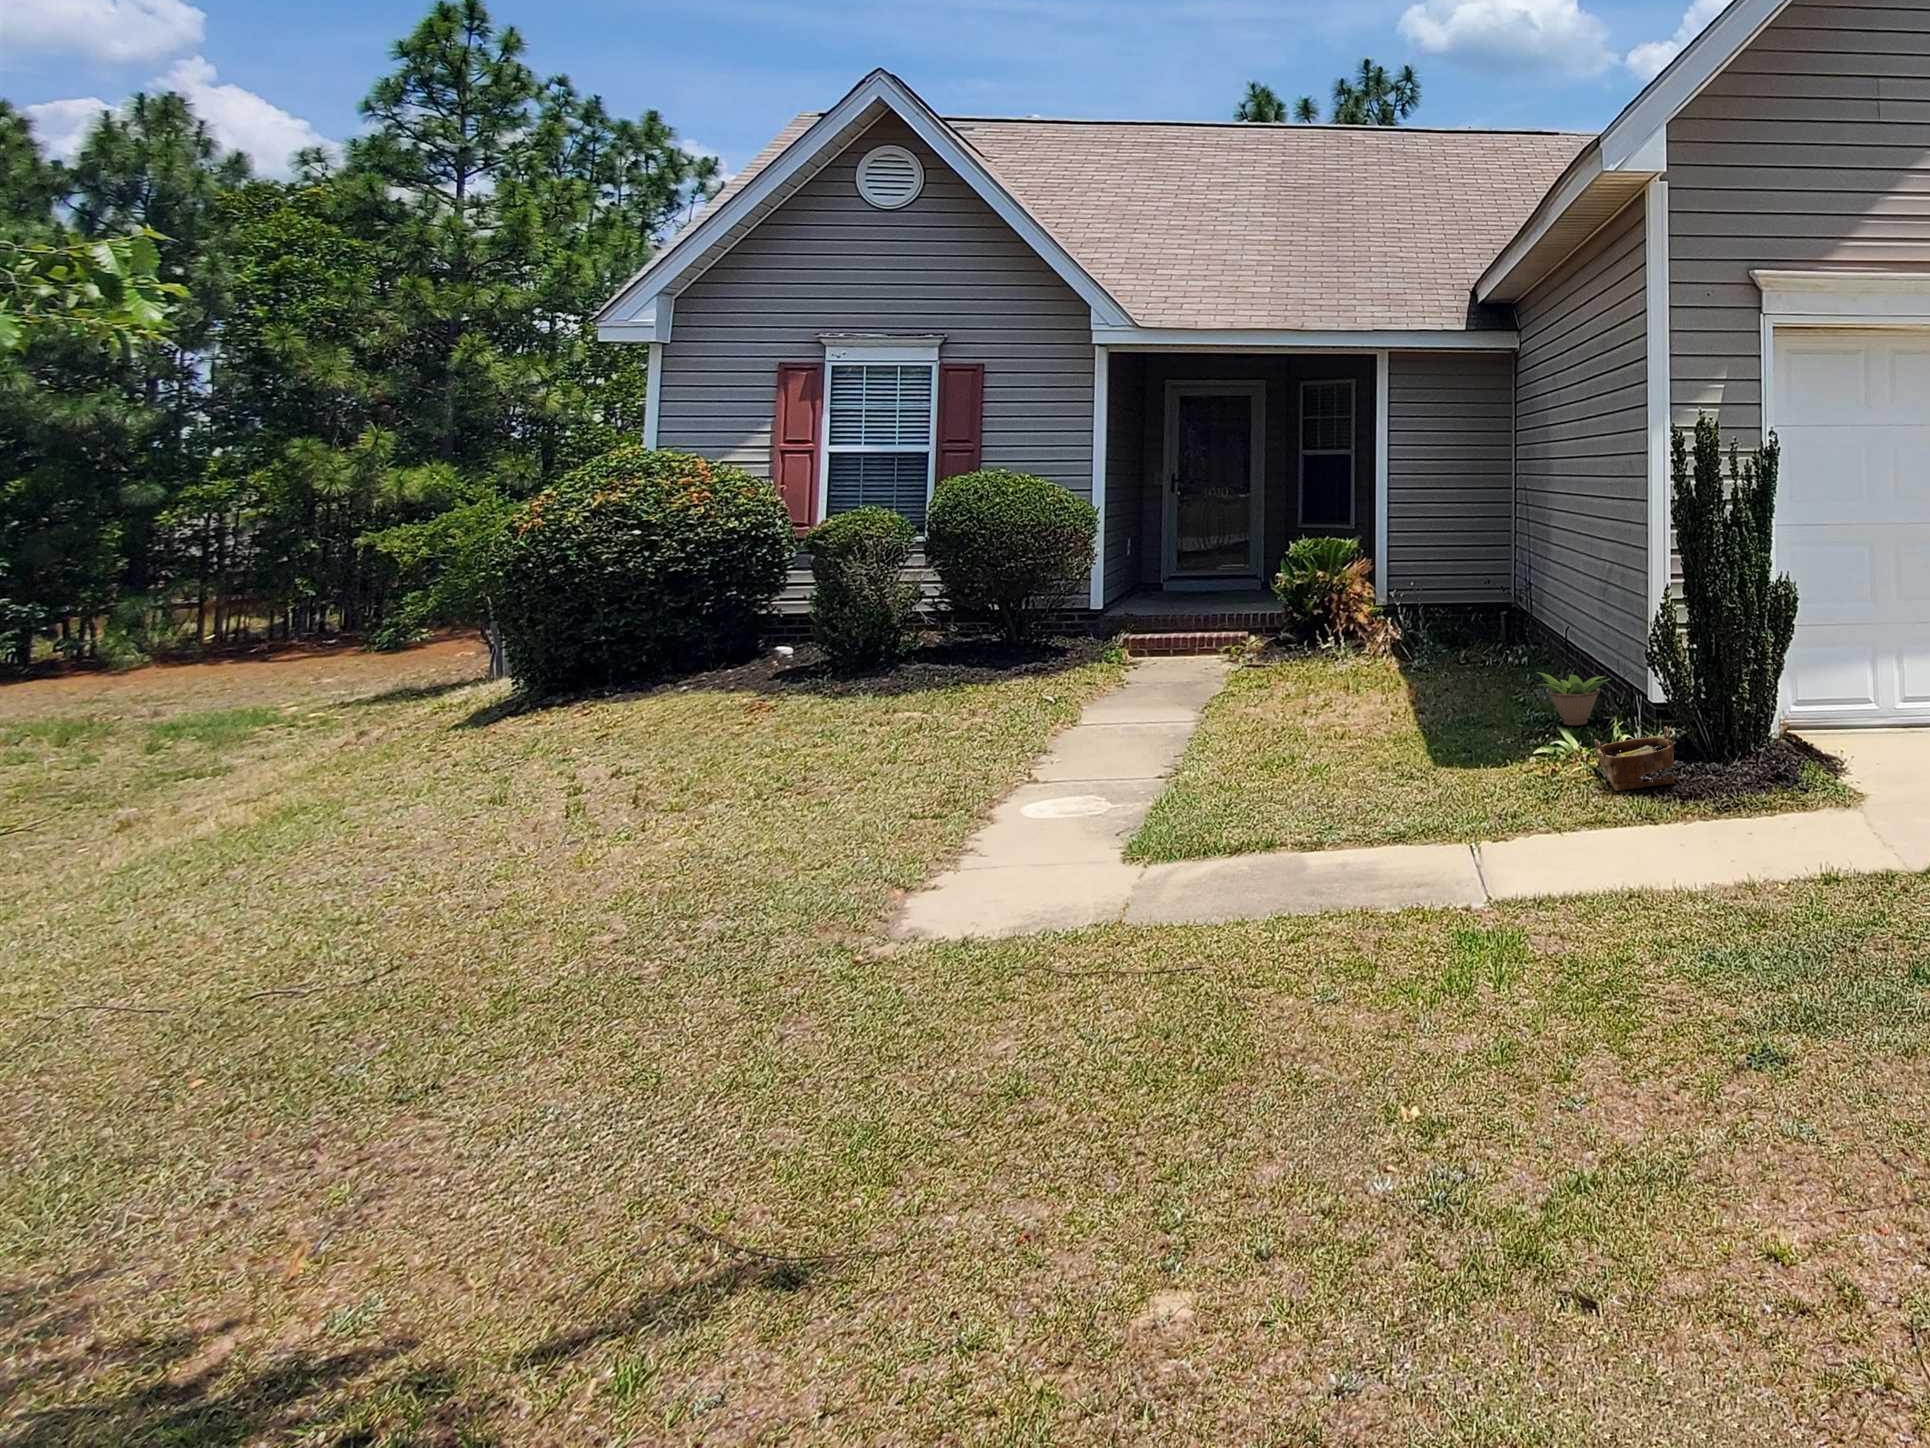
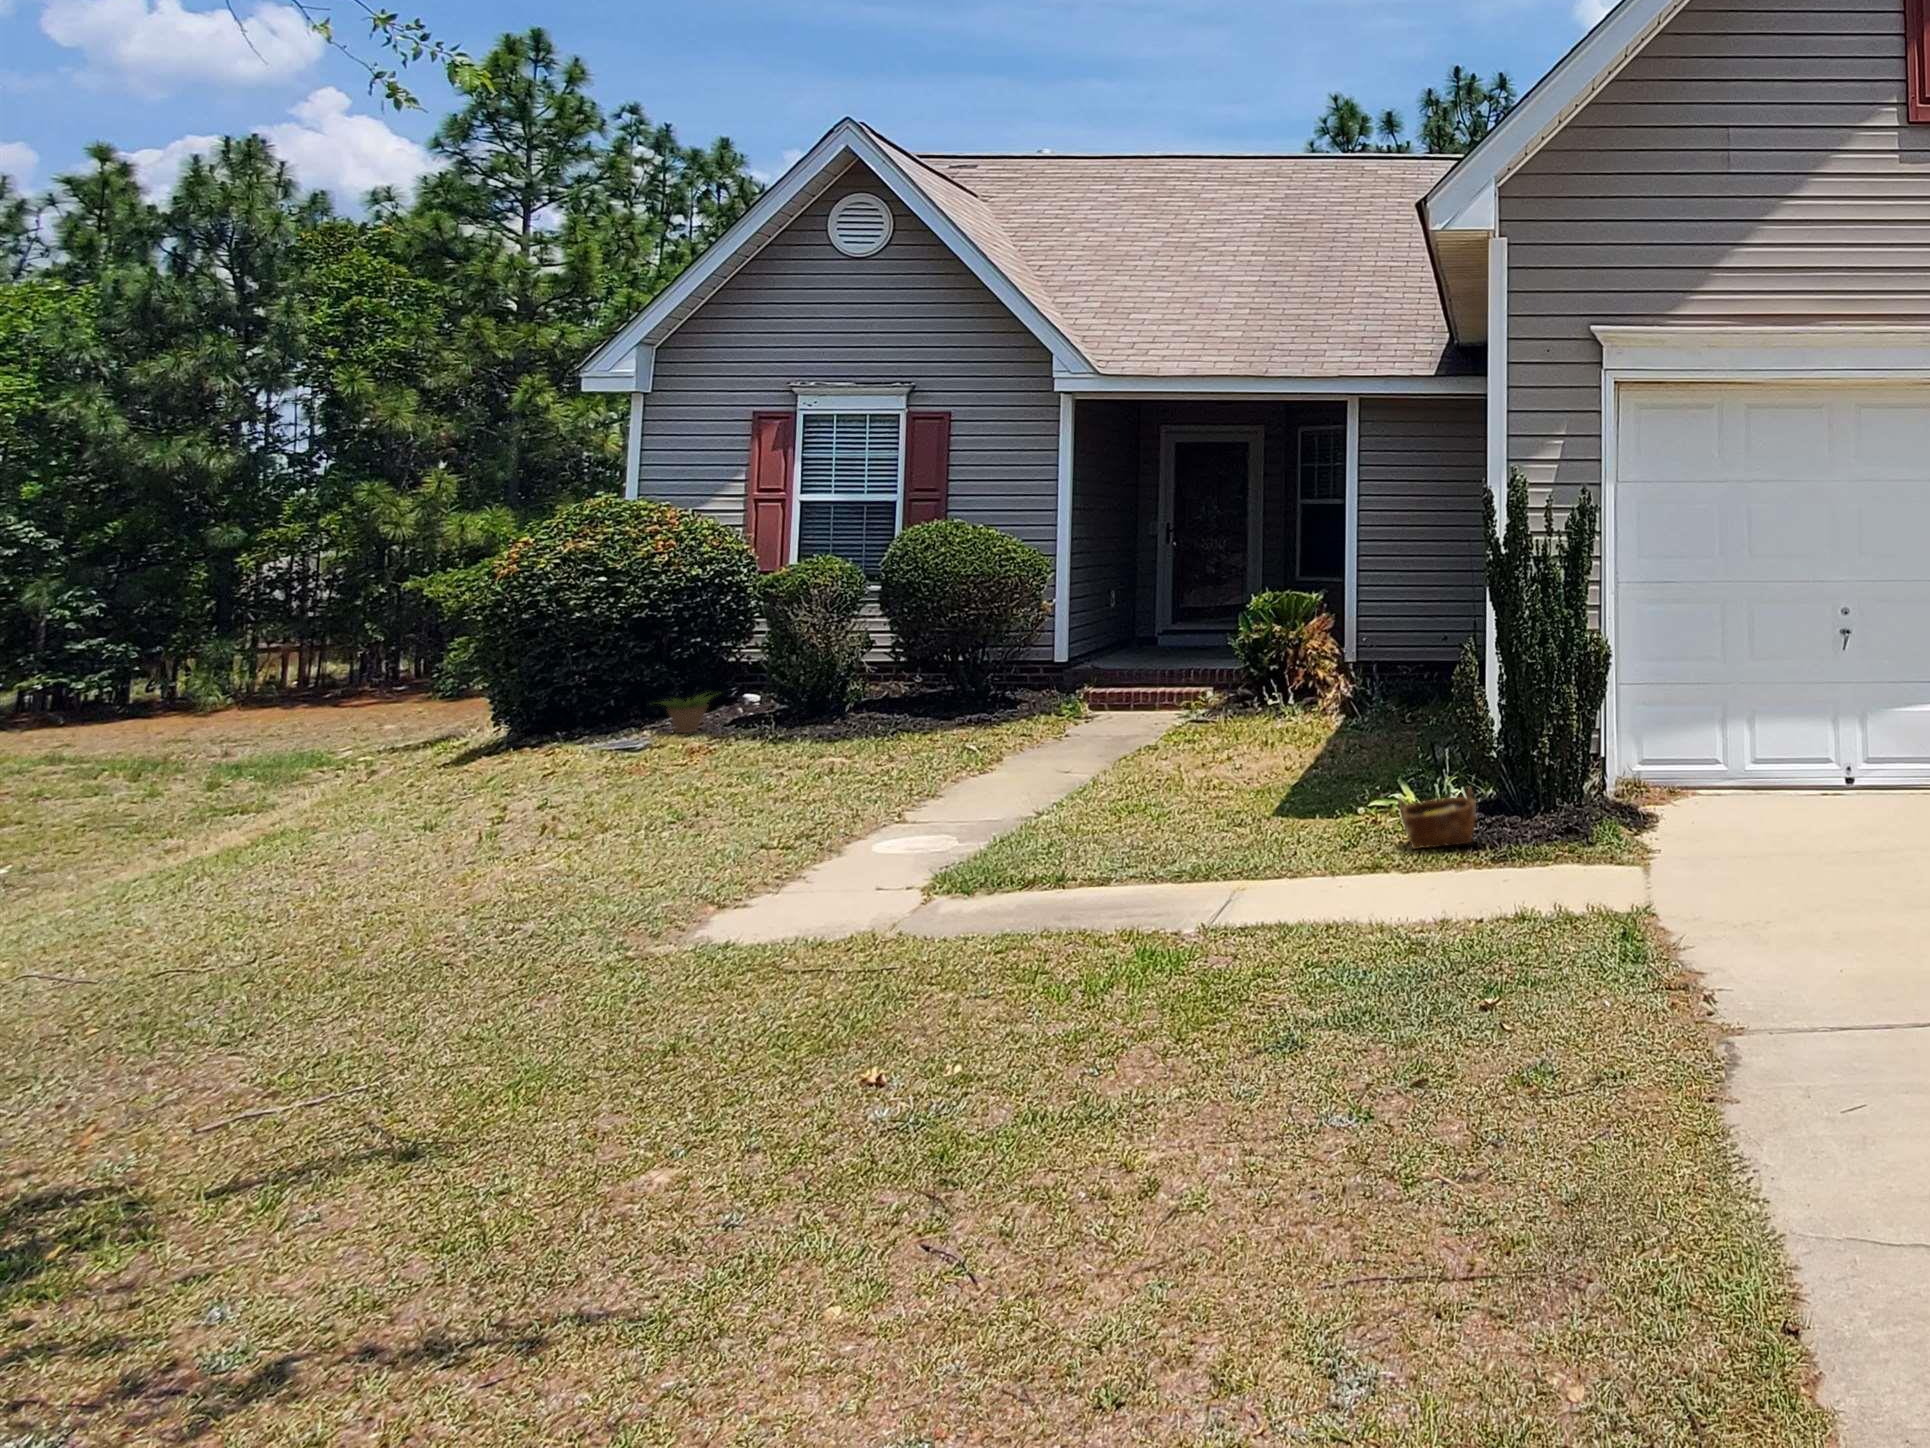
decorative plant: present [1537,672,1610,725] -> present [650,693,712,733]

